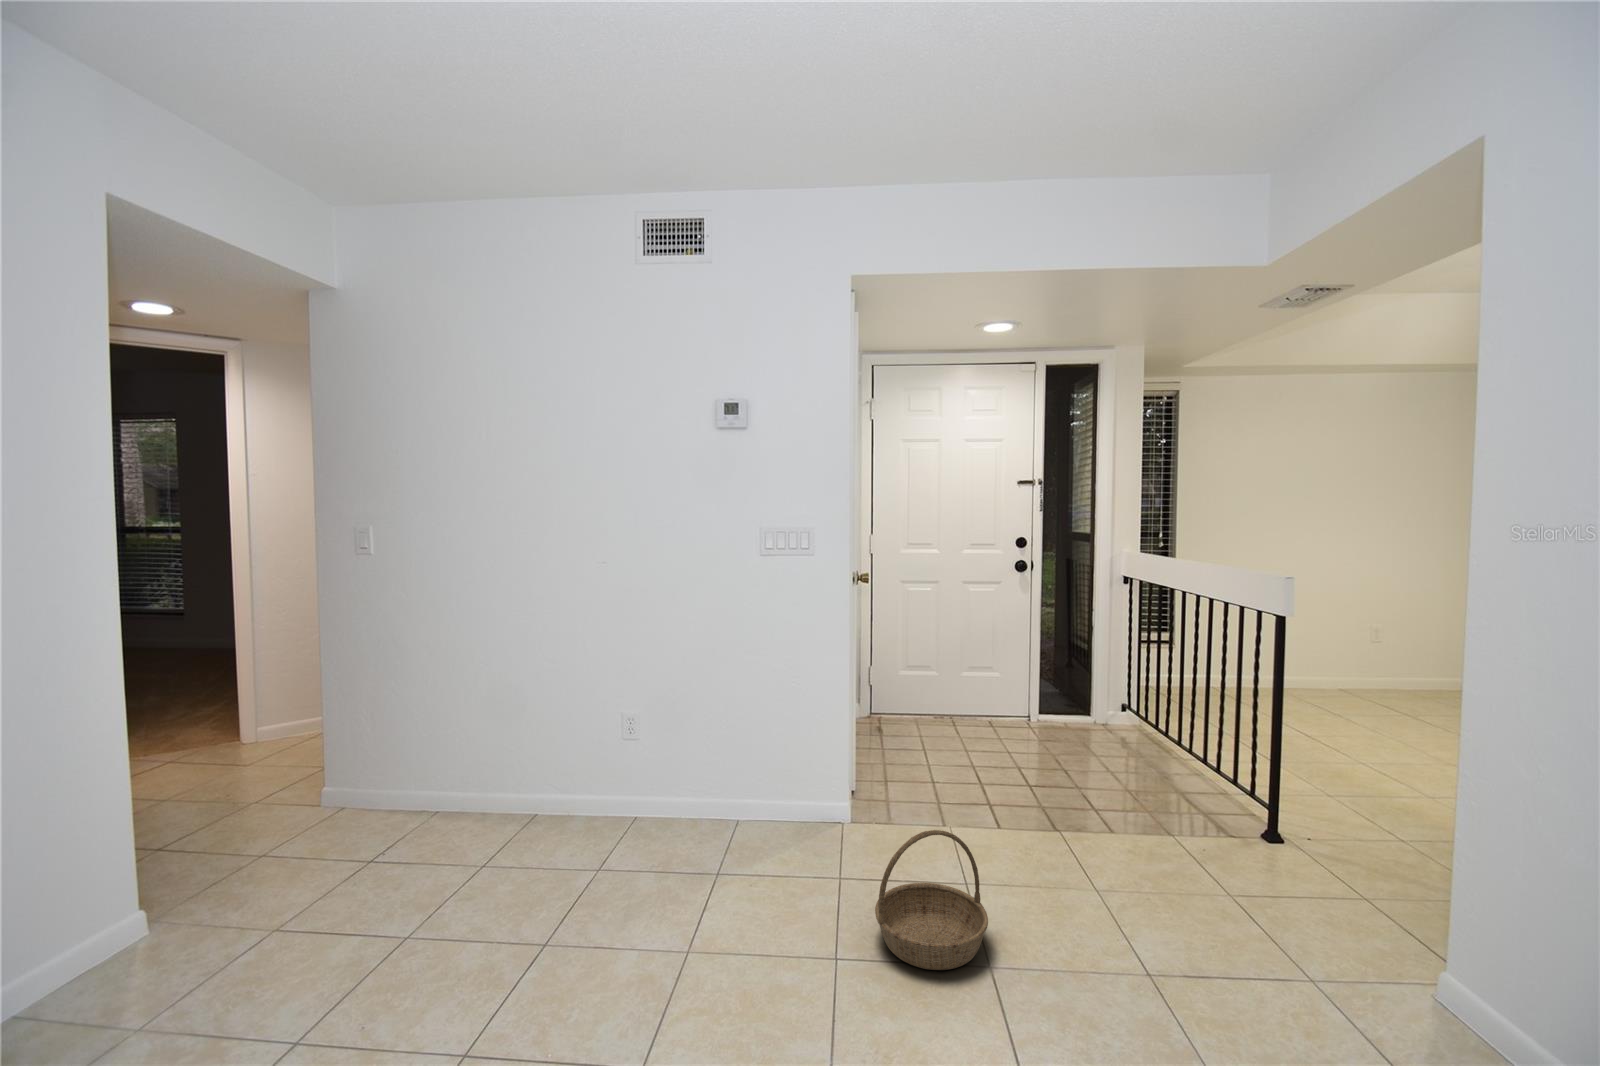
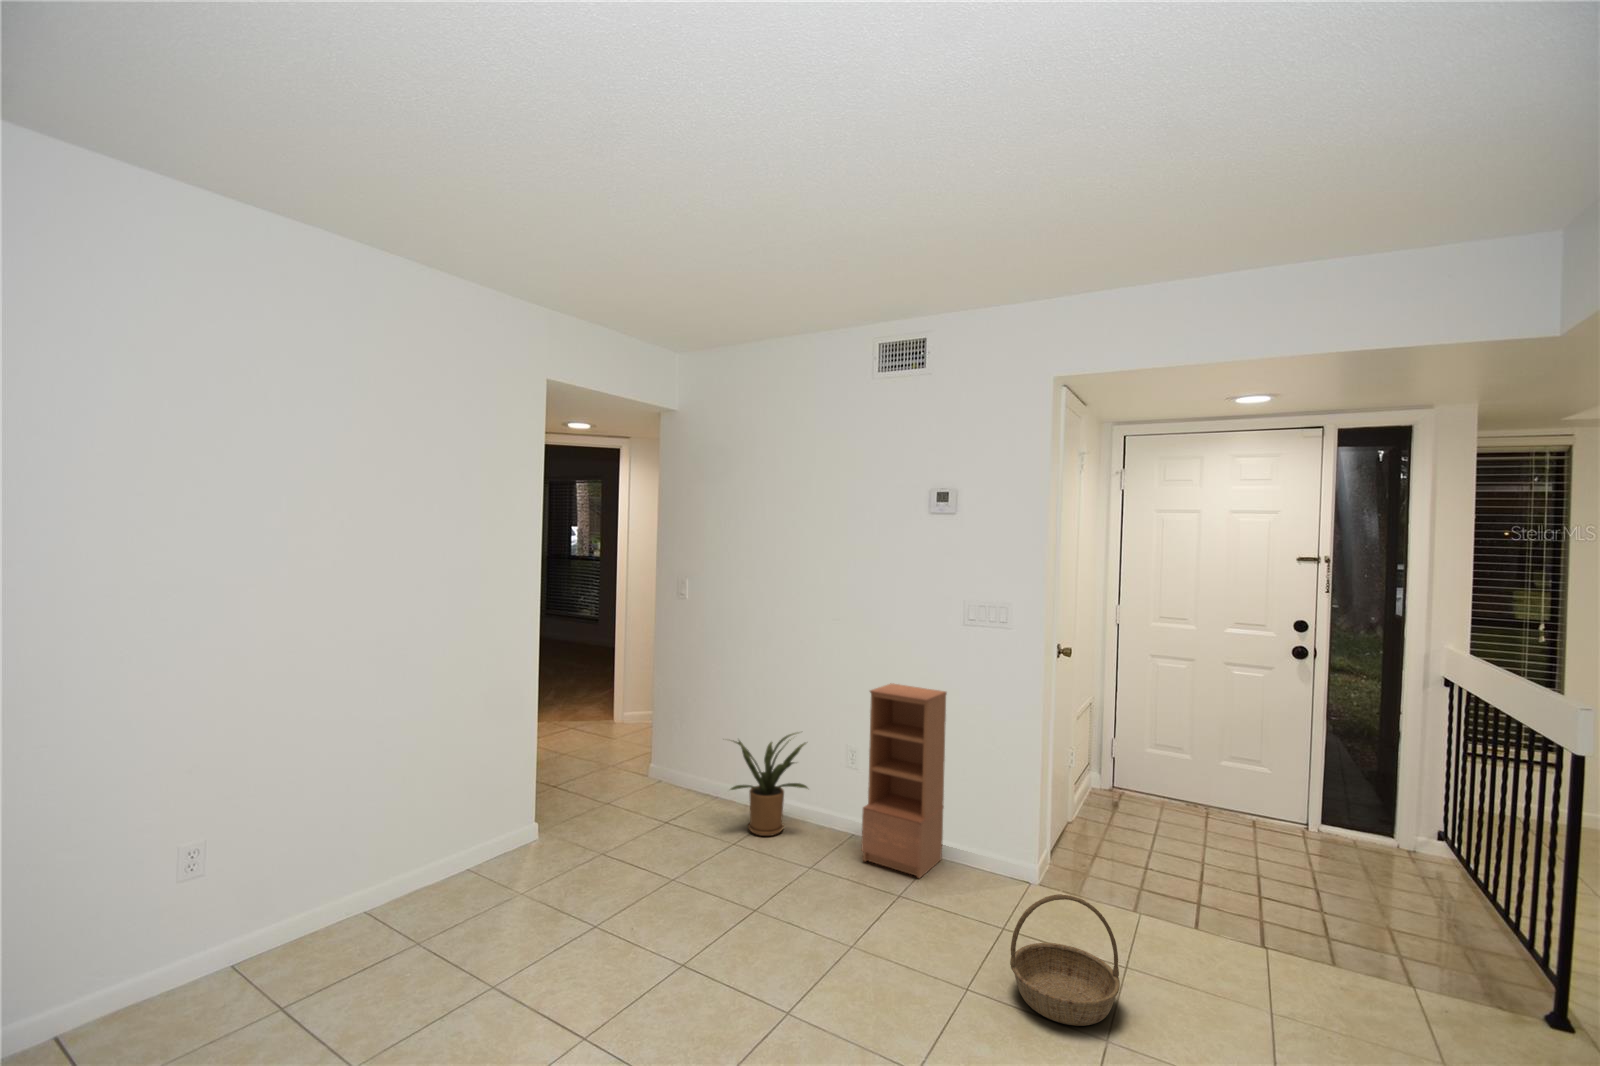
bookcase: none [655,633,743,849] -> present [862,683,947,878]
house plant: none [451,705,581,844] -> present [731,733,808,836]

